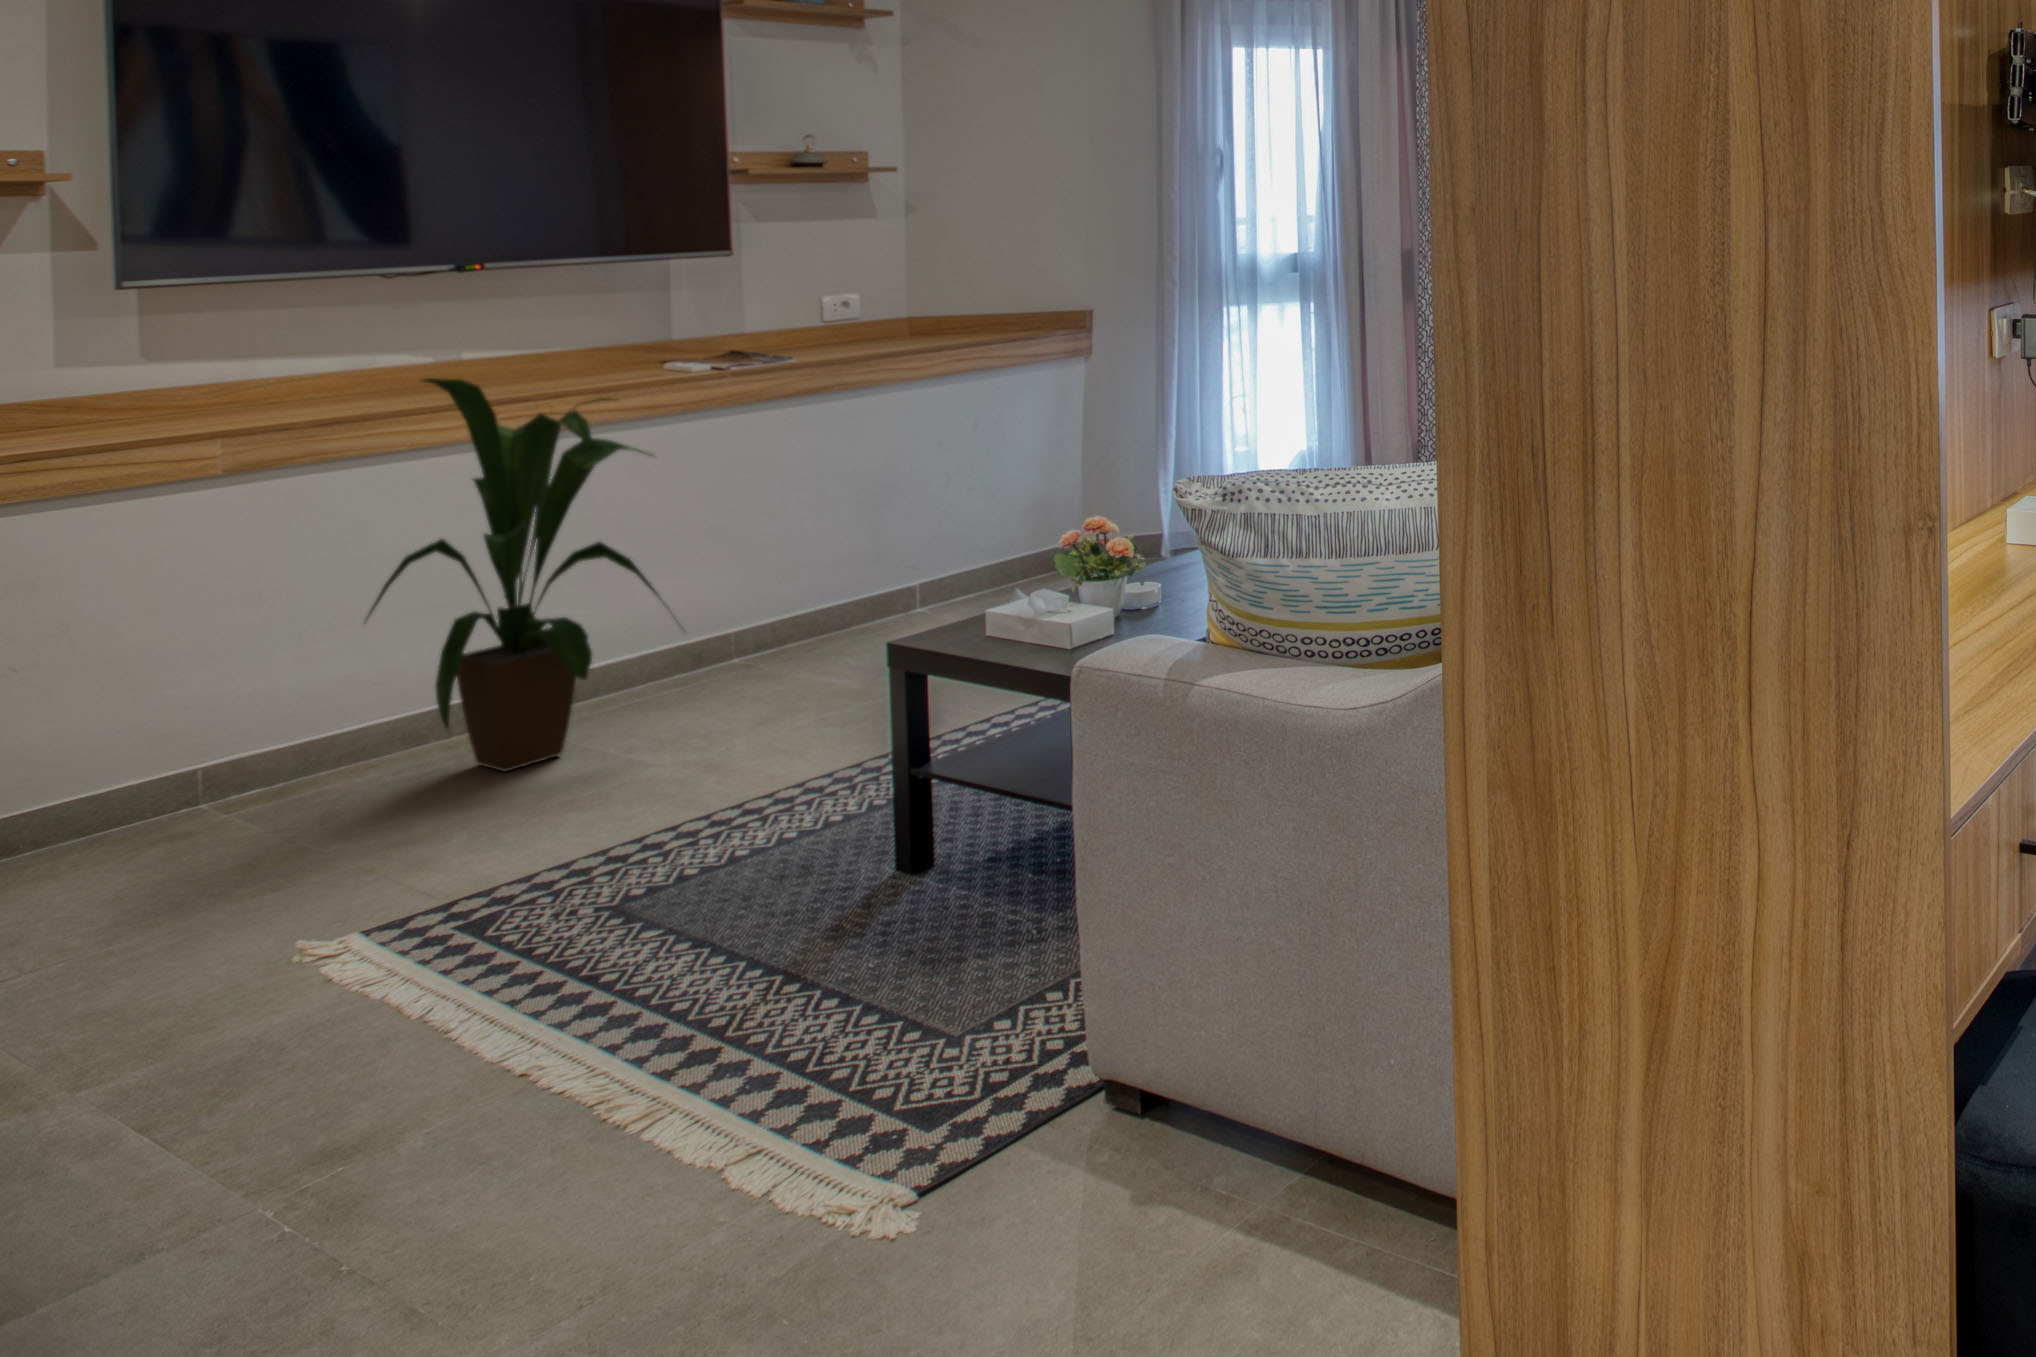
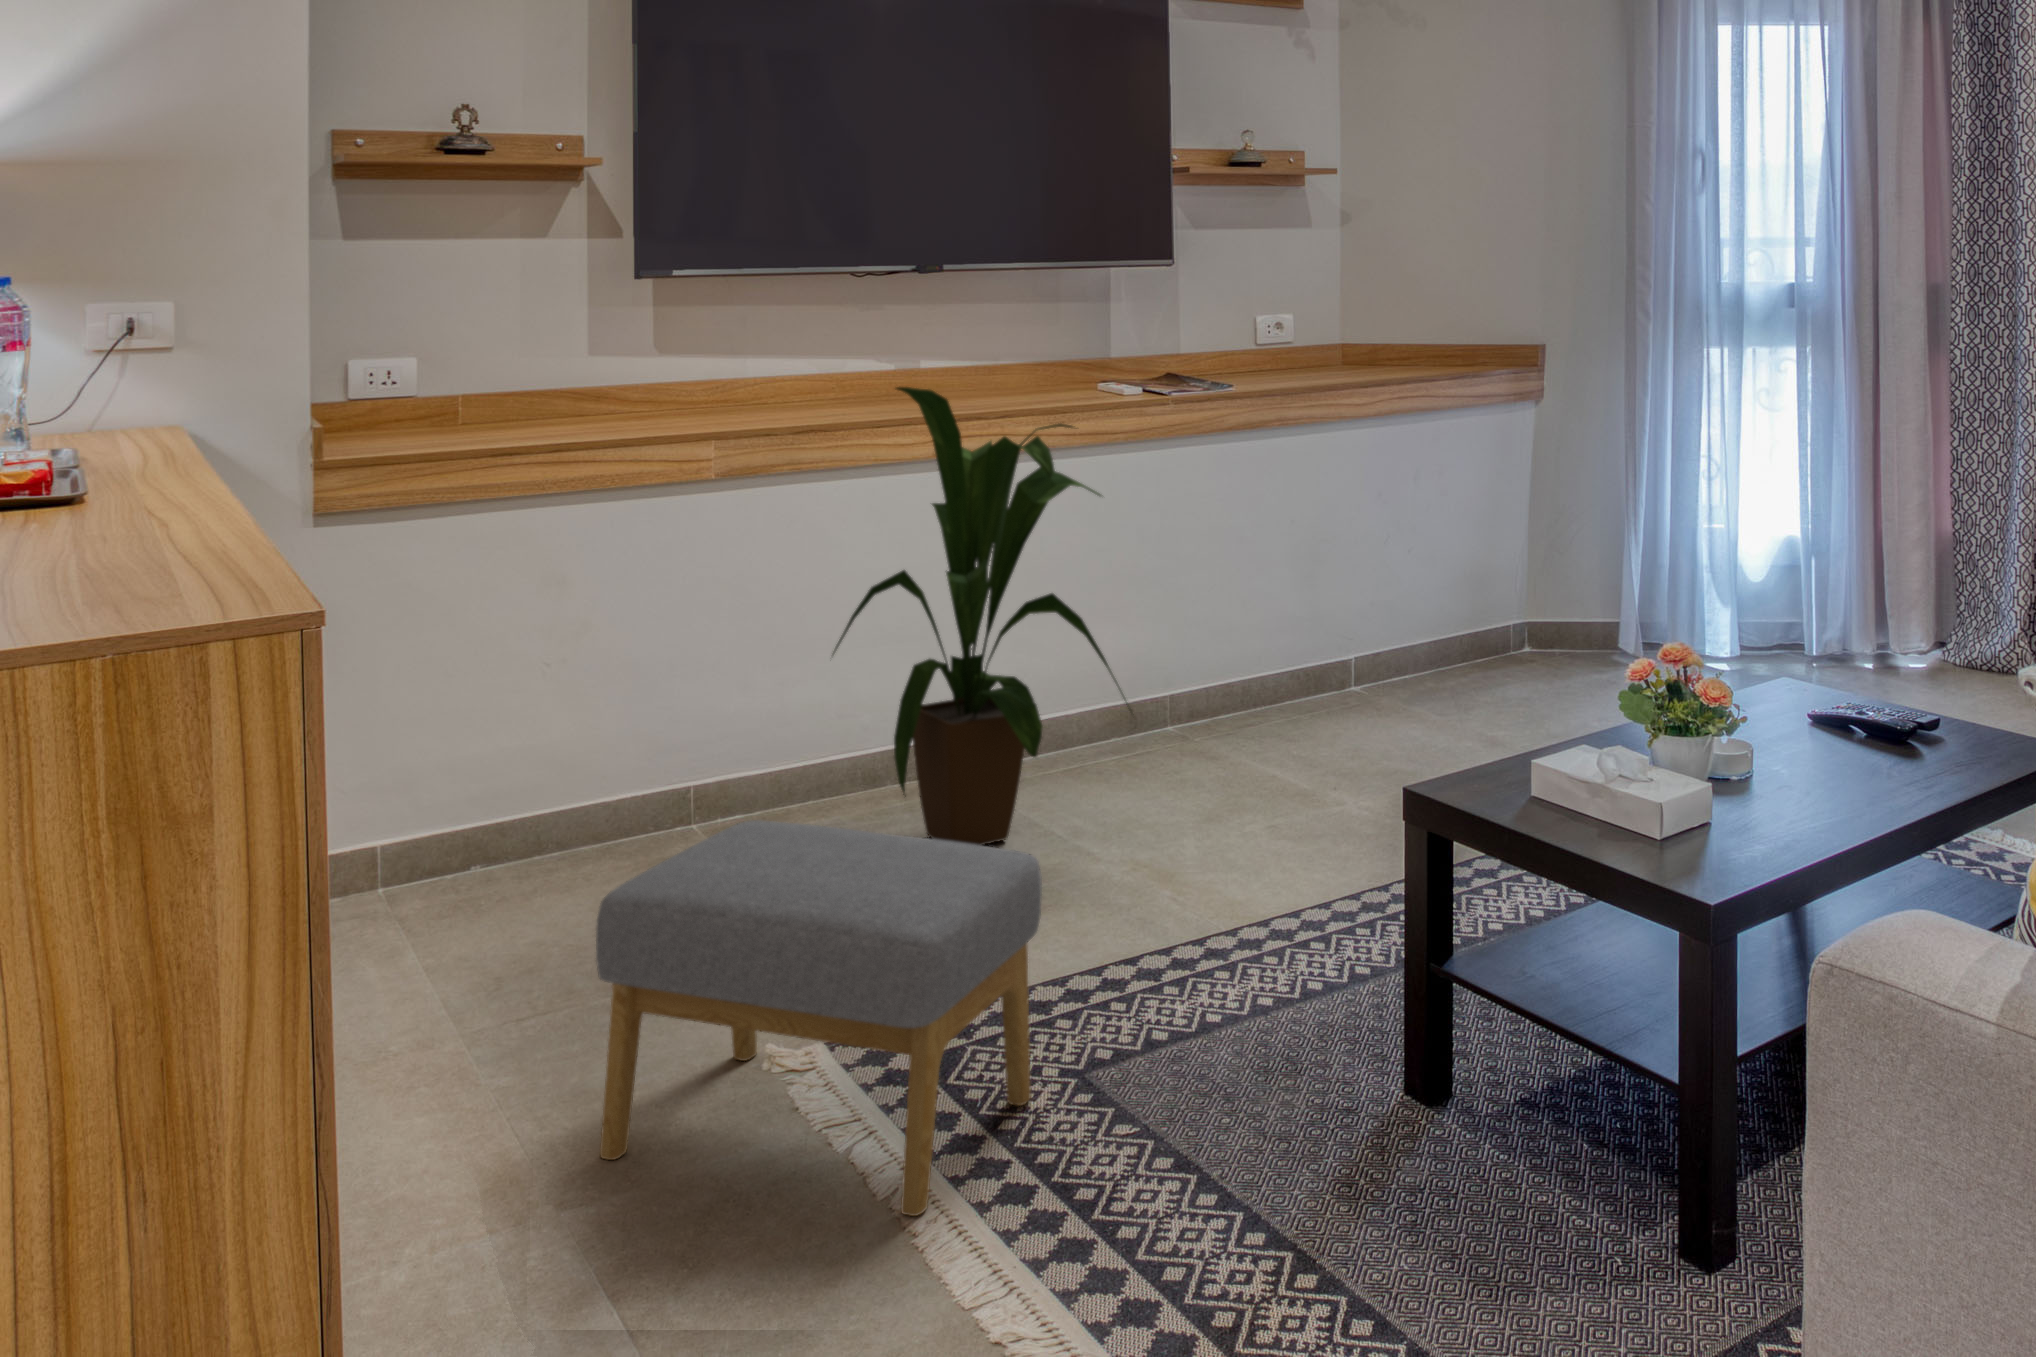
footstool: none [91,739,564,1055] -> present [596,820,1042,1216]

